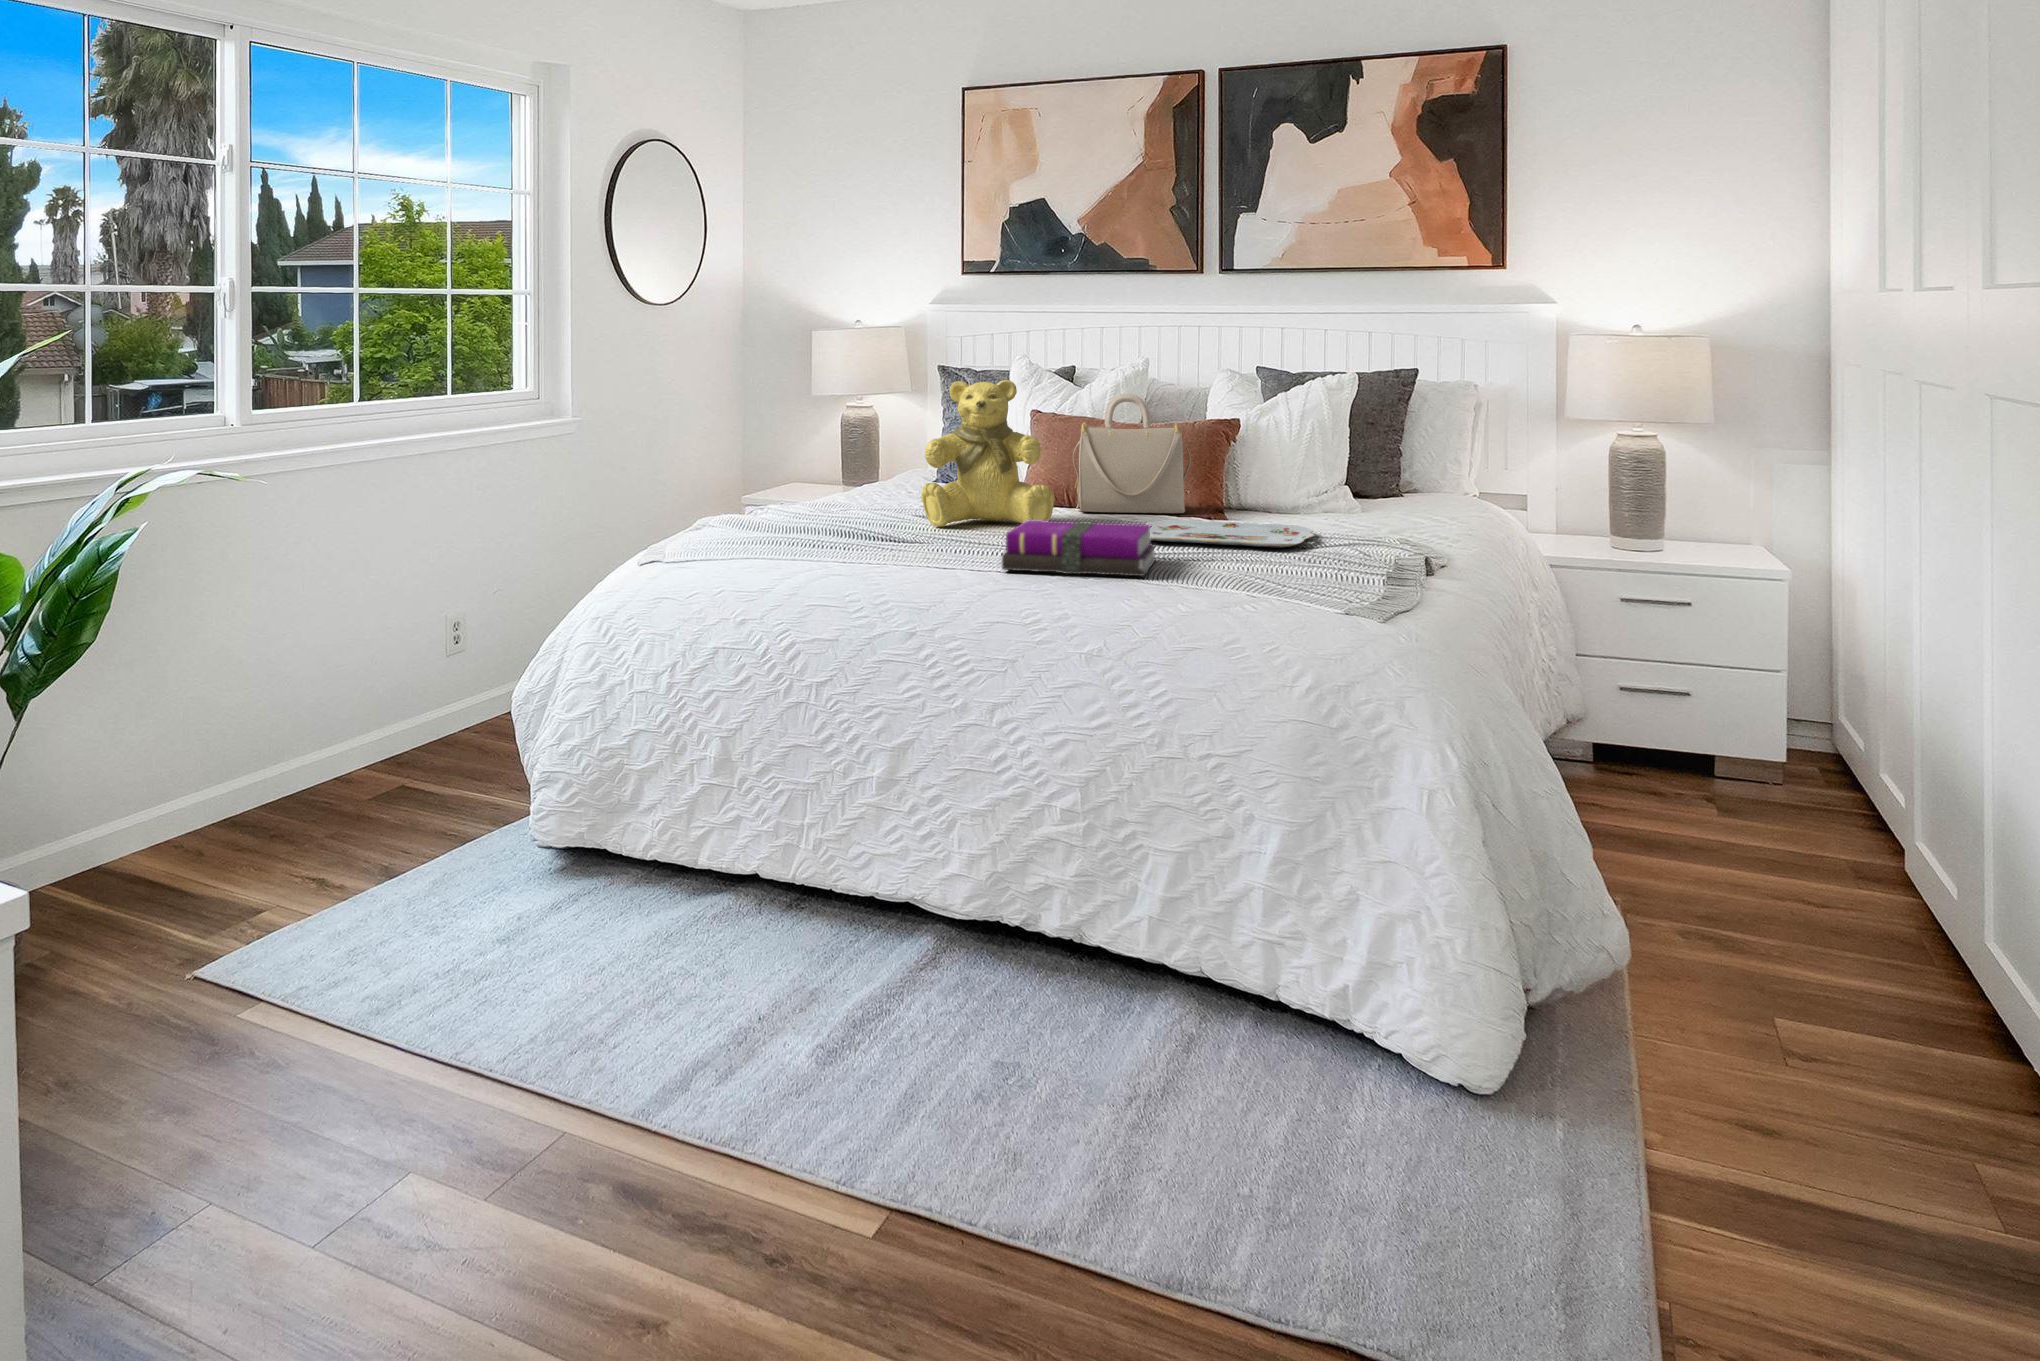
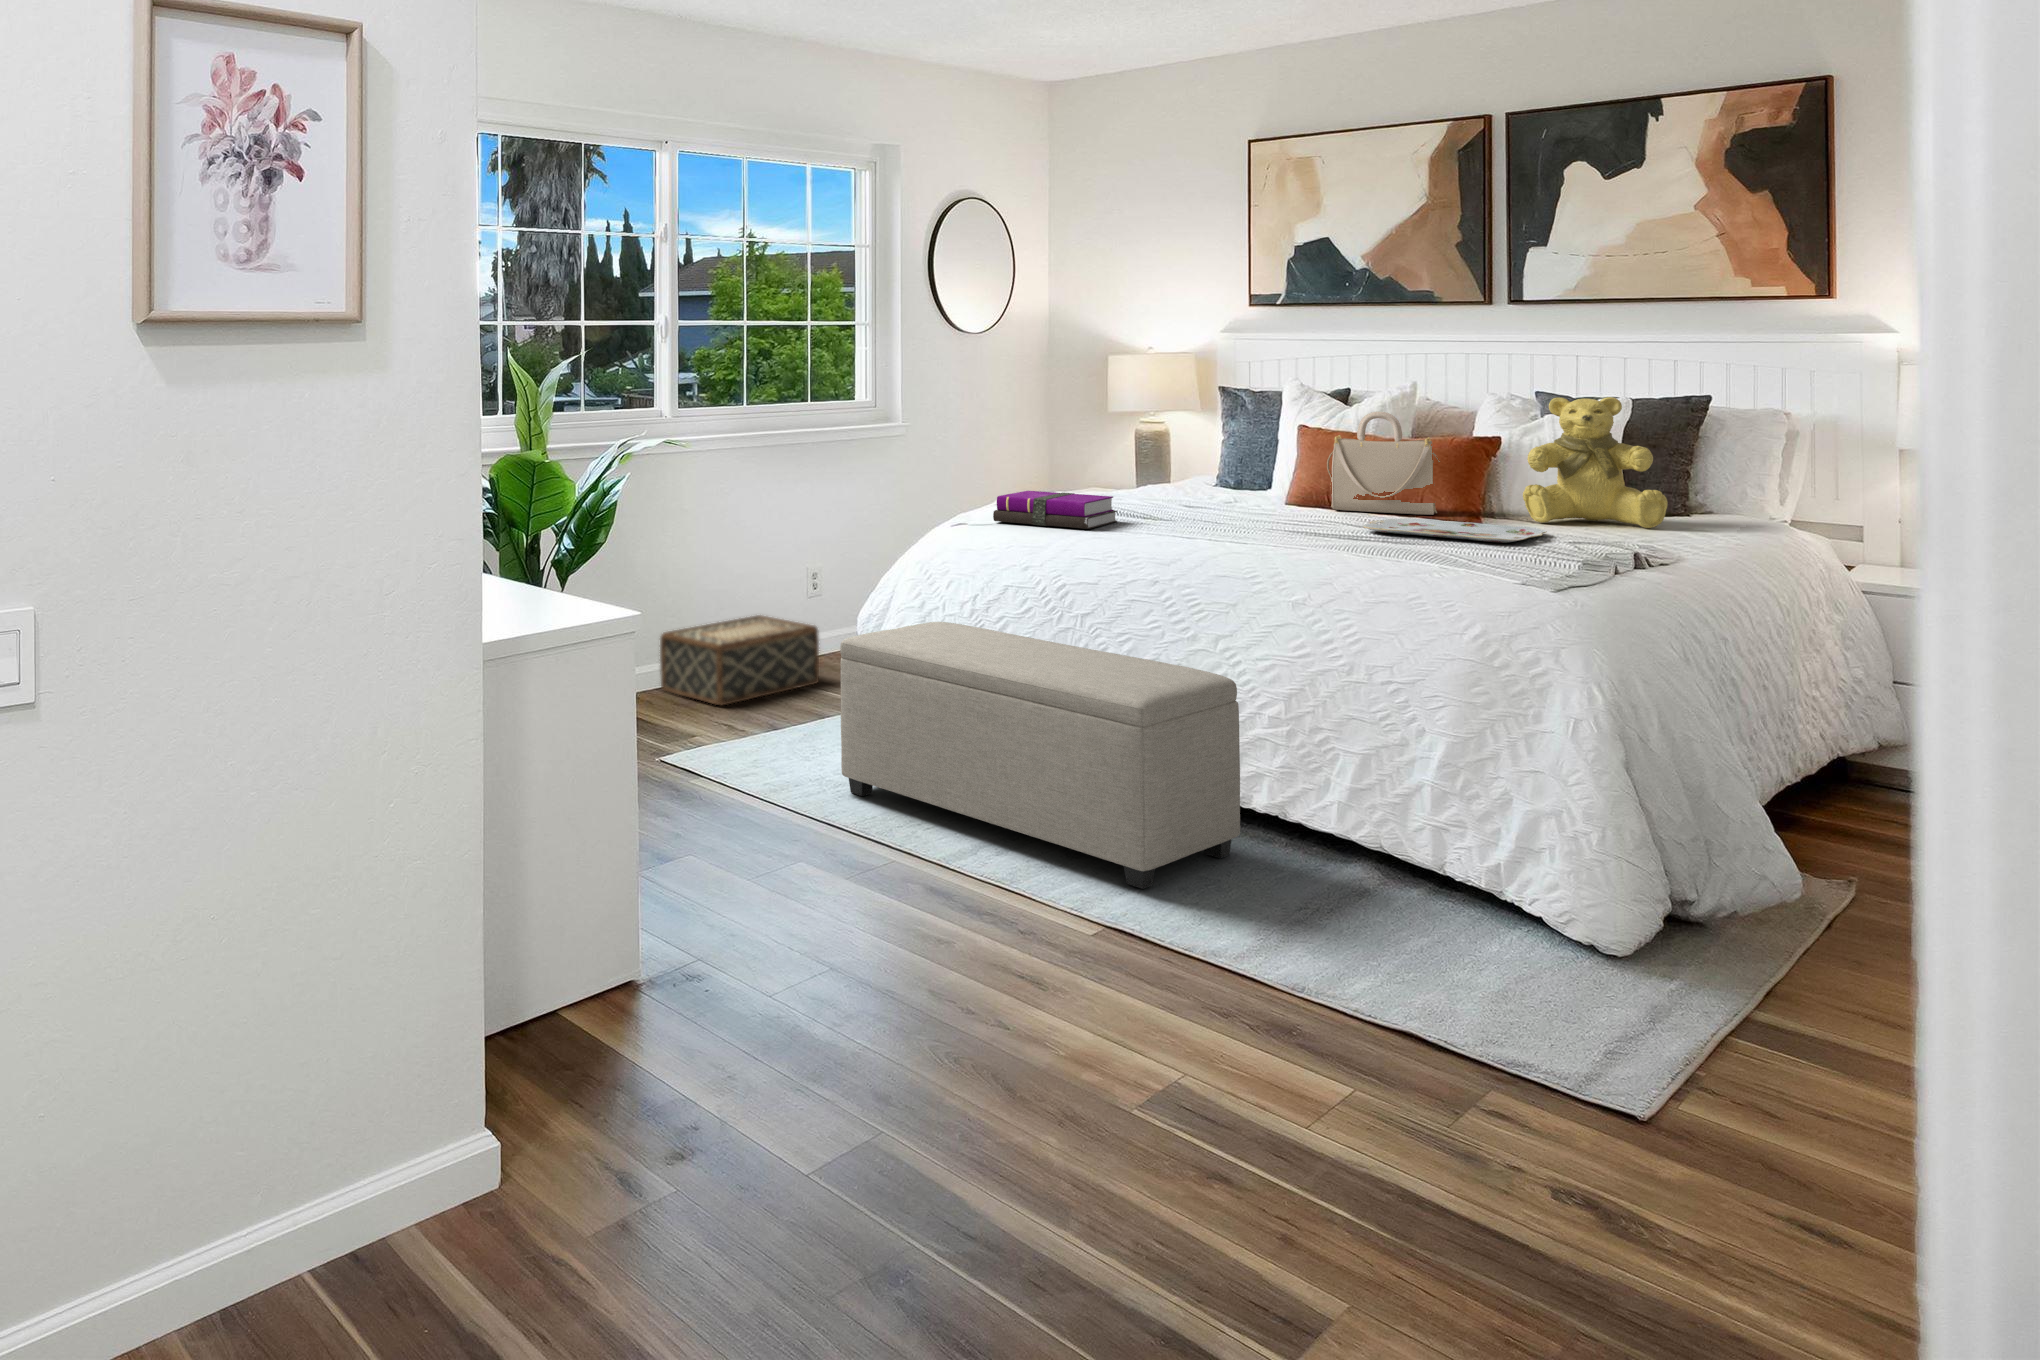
teddy bear: present [921,380,1054,527] -> present [1523,397,1668,528]
notebook: present [1002,520,1156,576] -> present [993,491,1117,529]
woven basket: none [236,689,468,835] -> present [660,615,819,705]
ottoman: none [492,701,1032,1094] -> present [840,622,1240,889]

